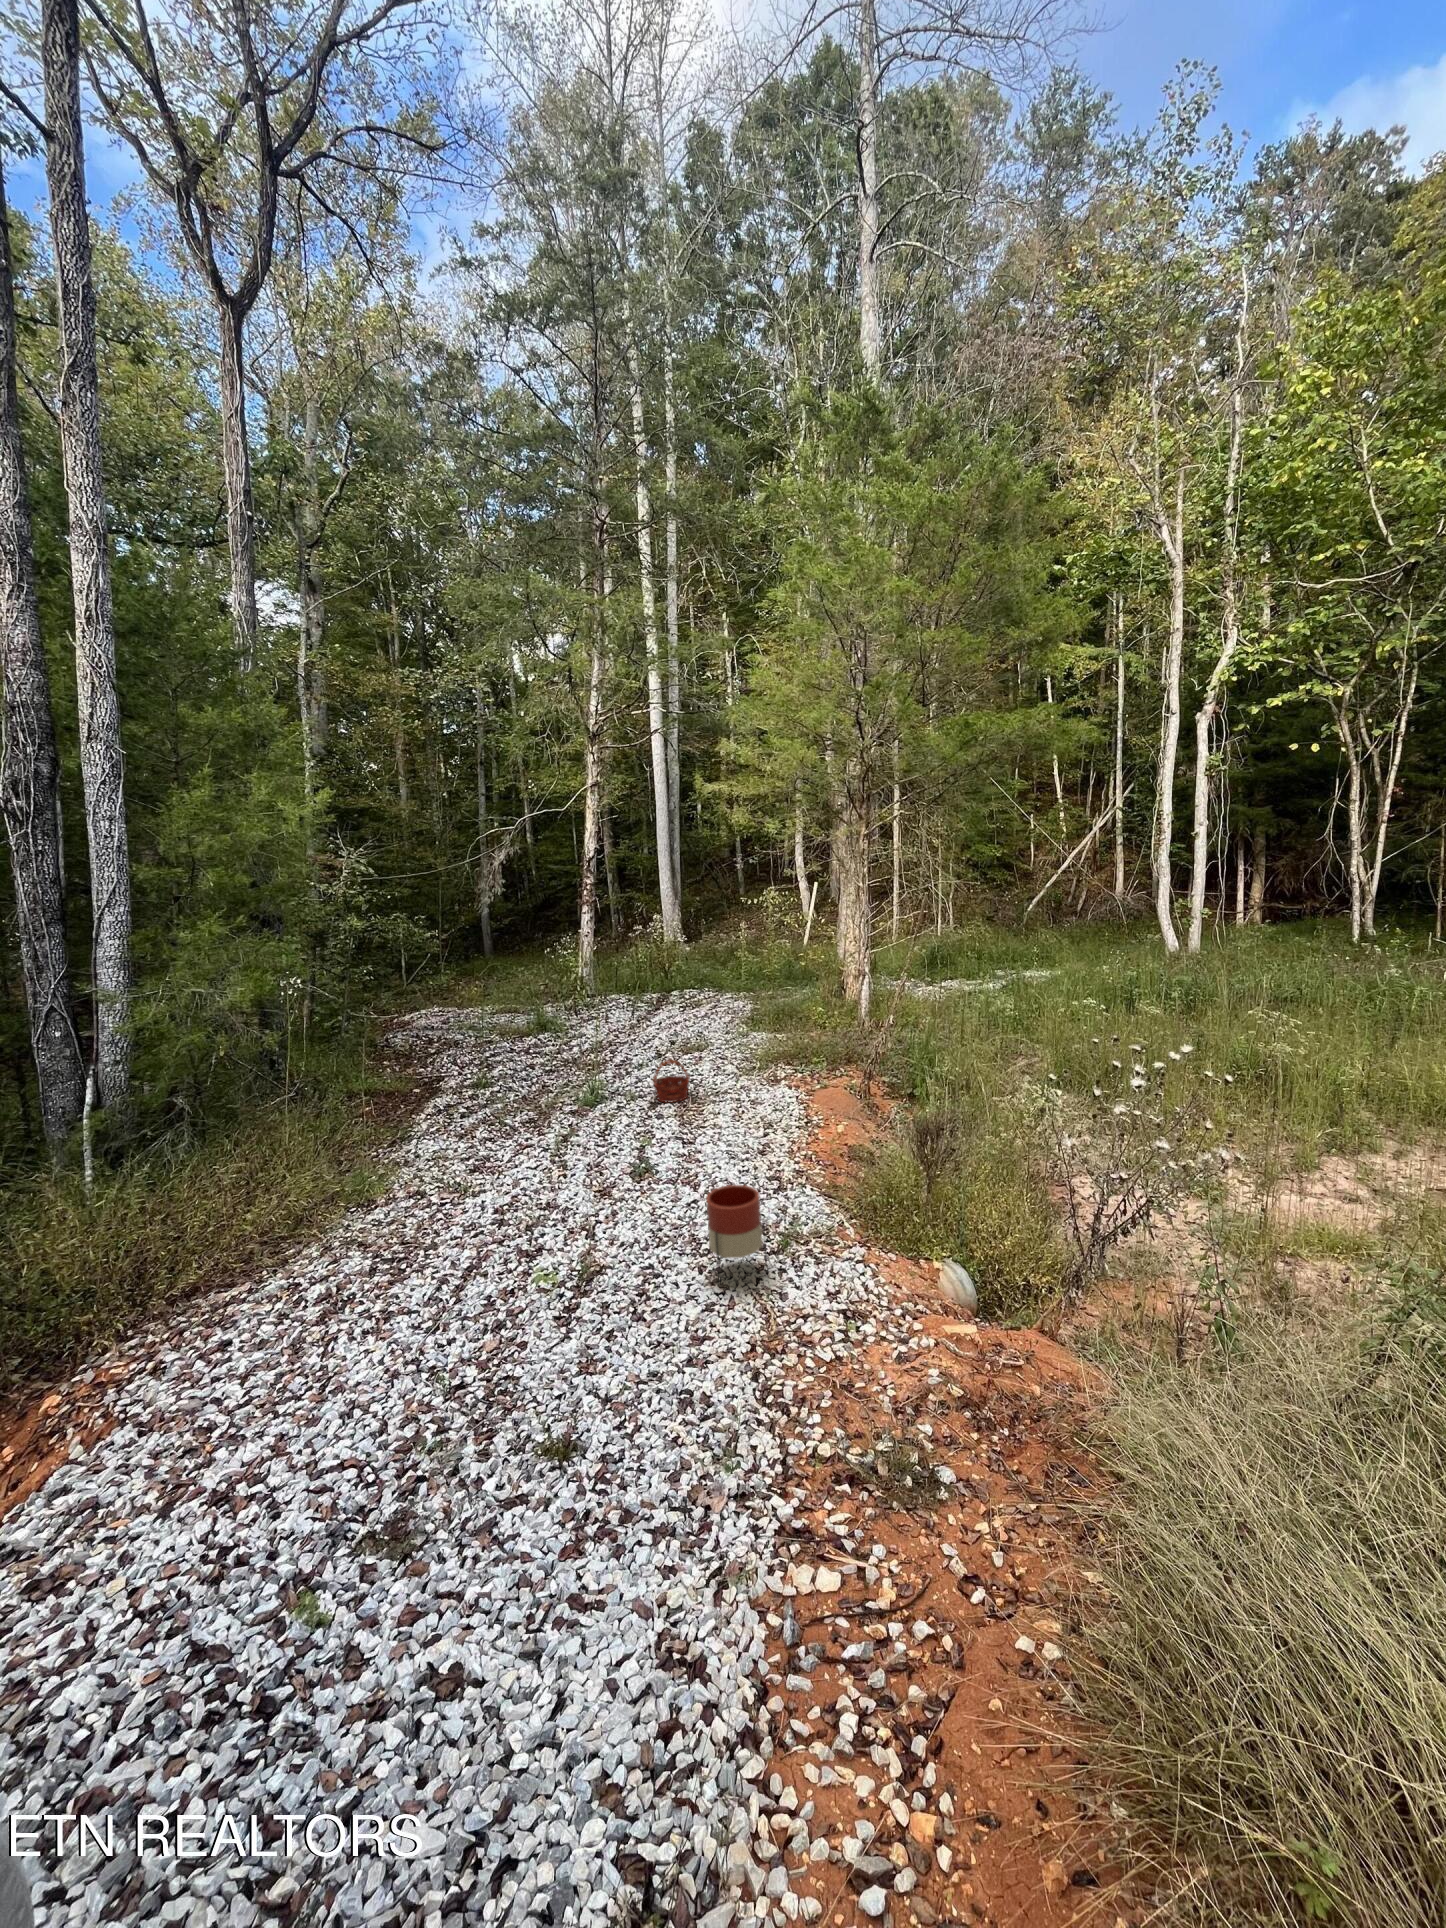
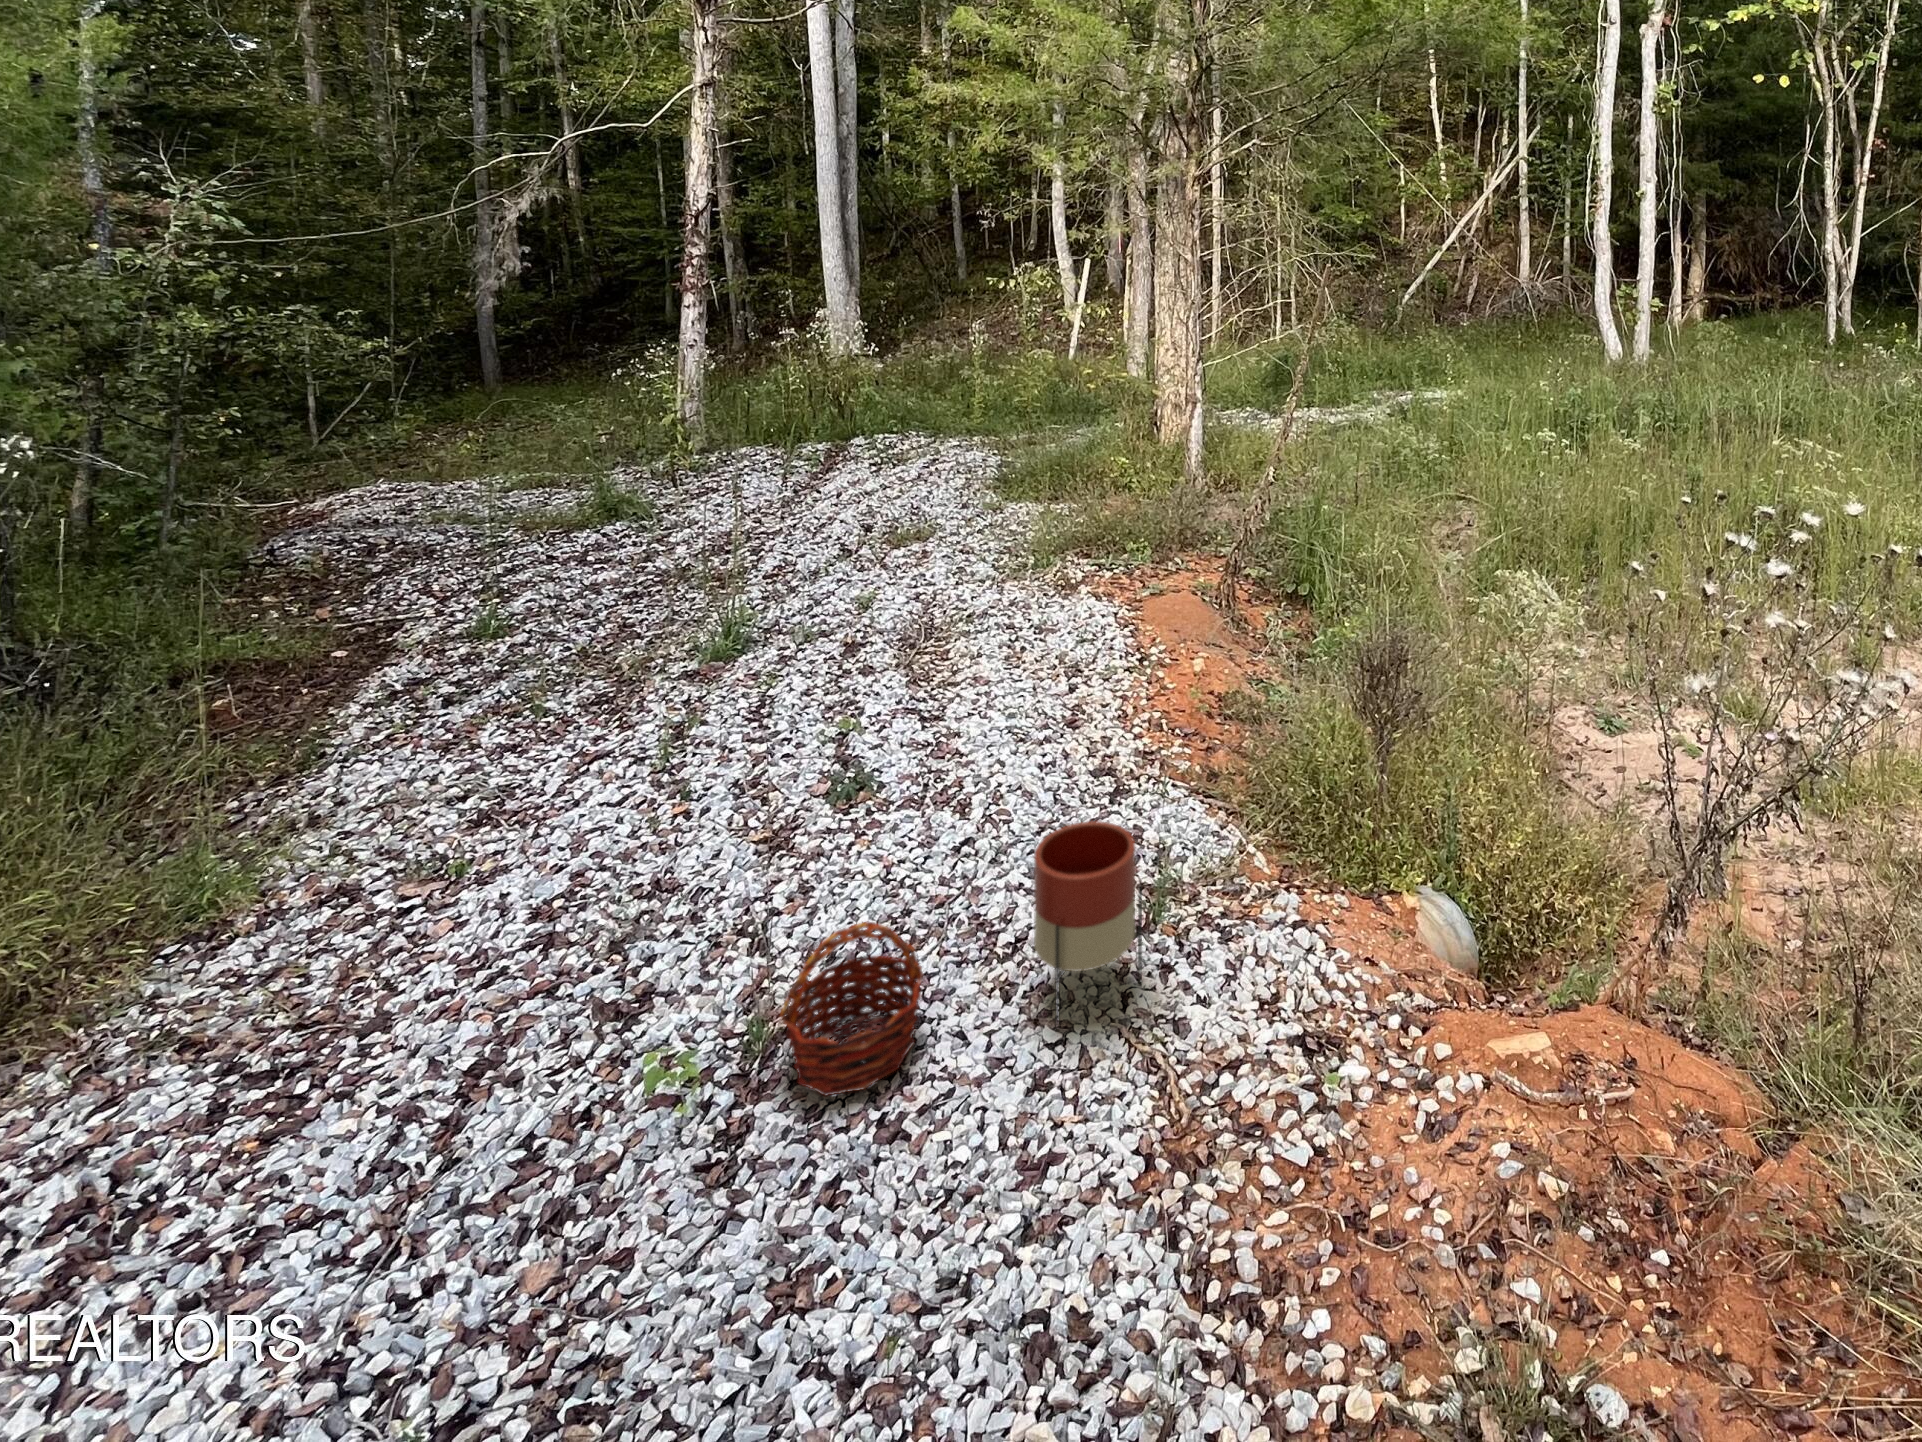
basket: present [653,1060,690,1102] -> present [780,922,924,1095]

